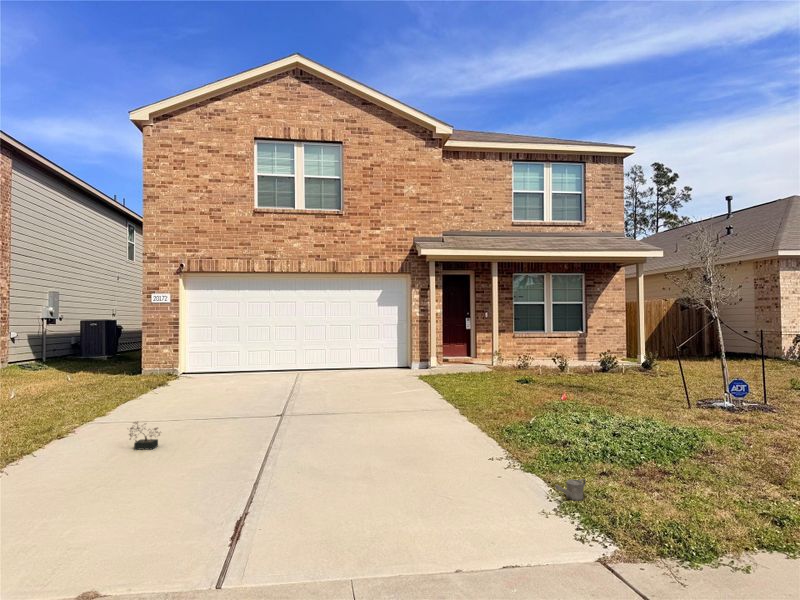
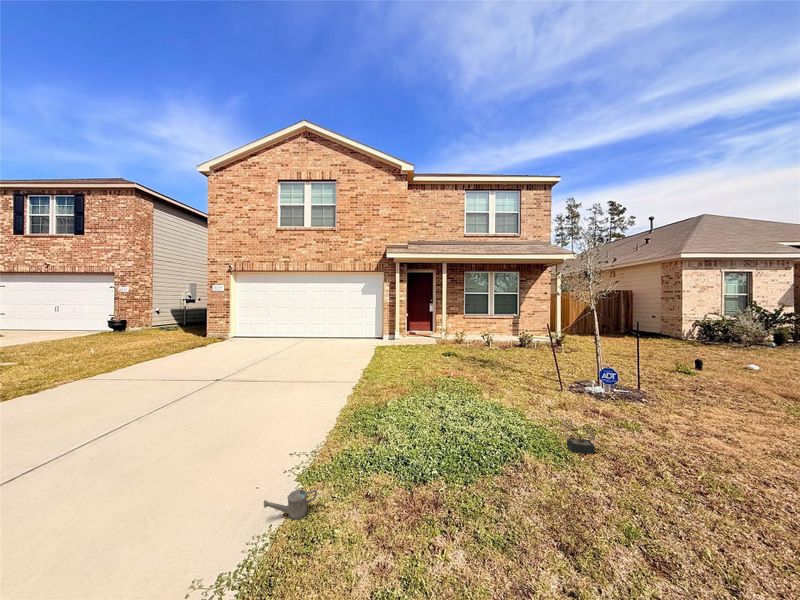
decorative plant: present [129,422,160,450] -> present [559,419,599,454]

